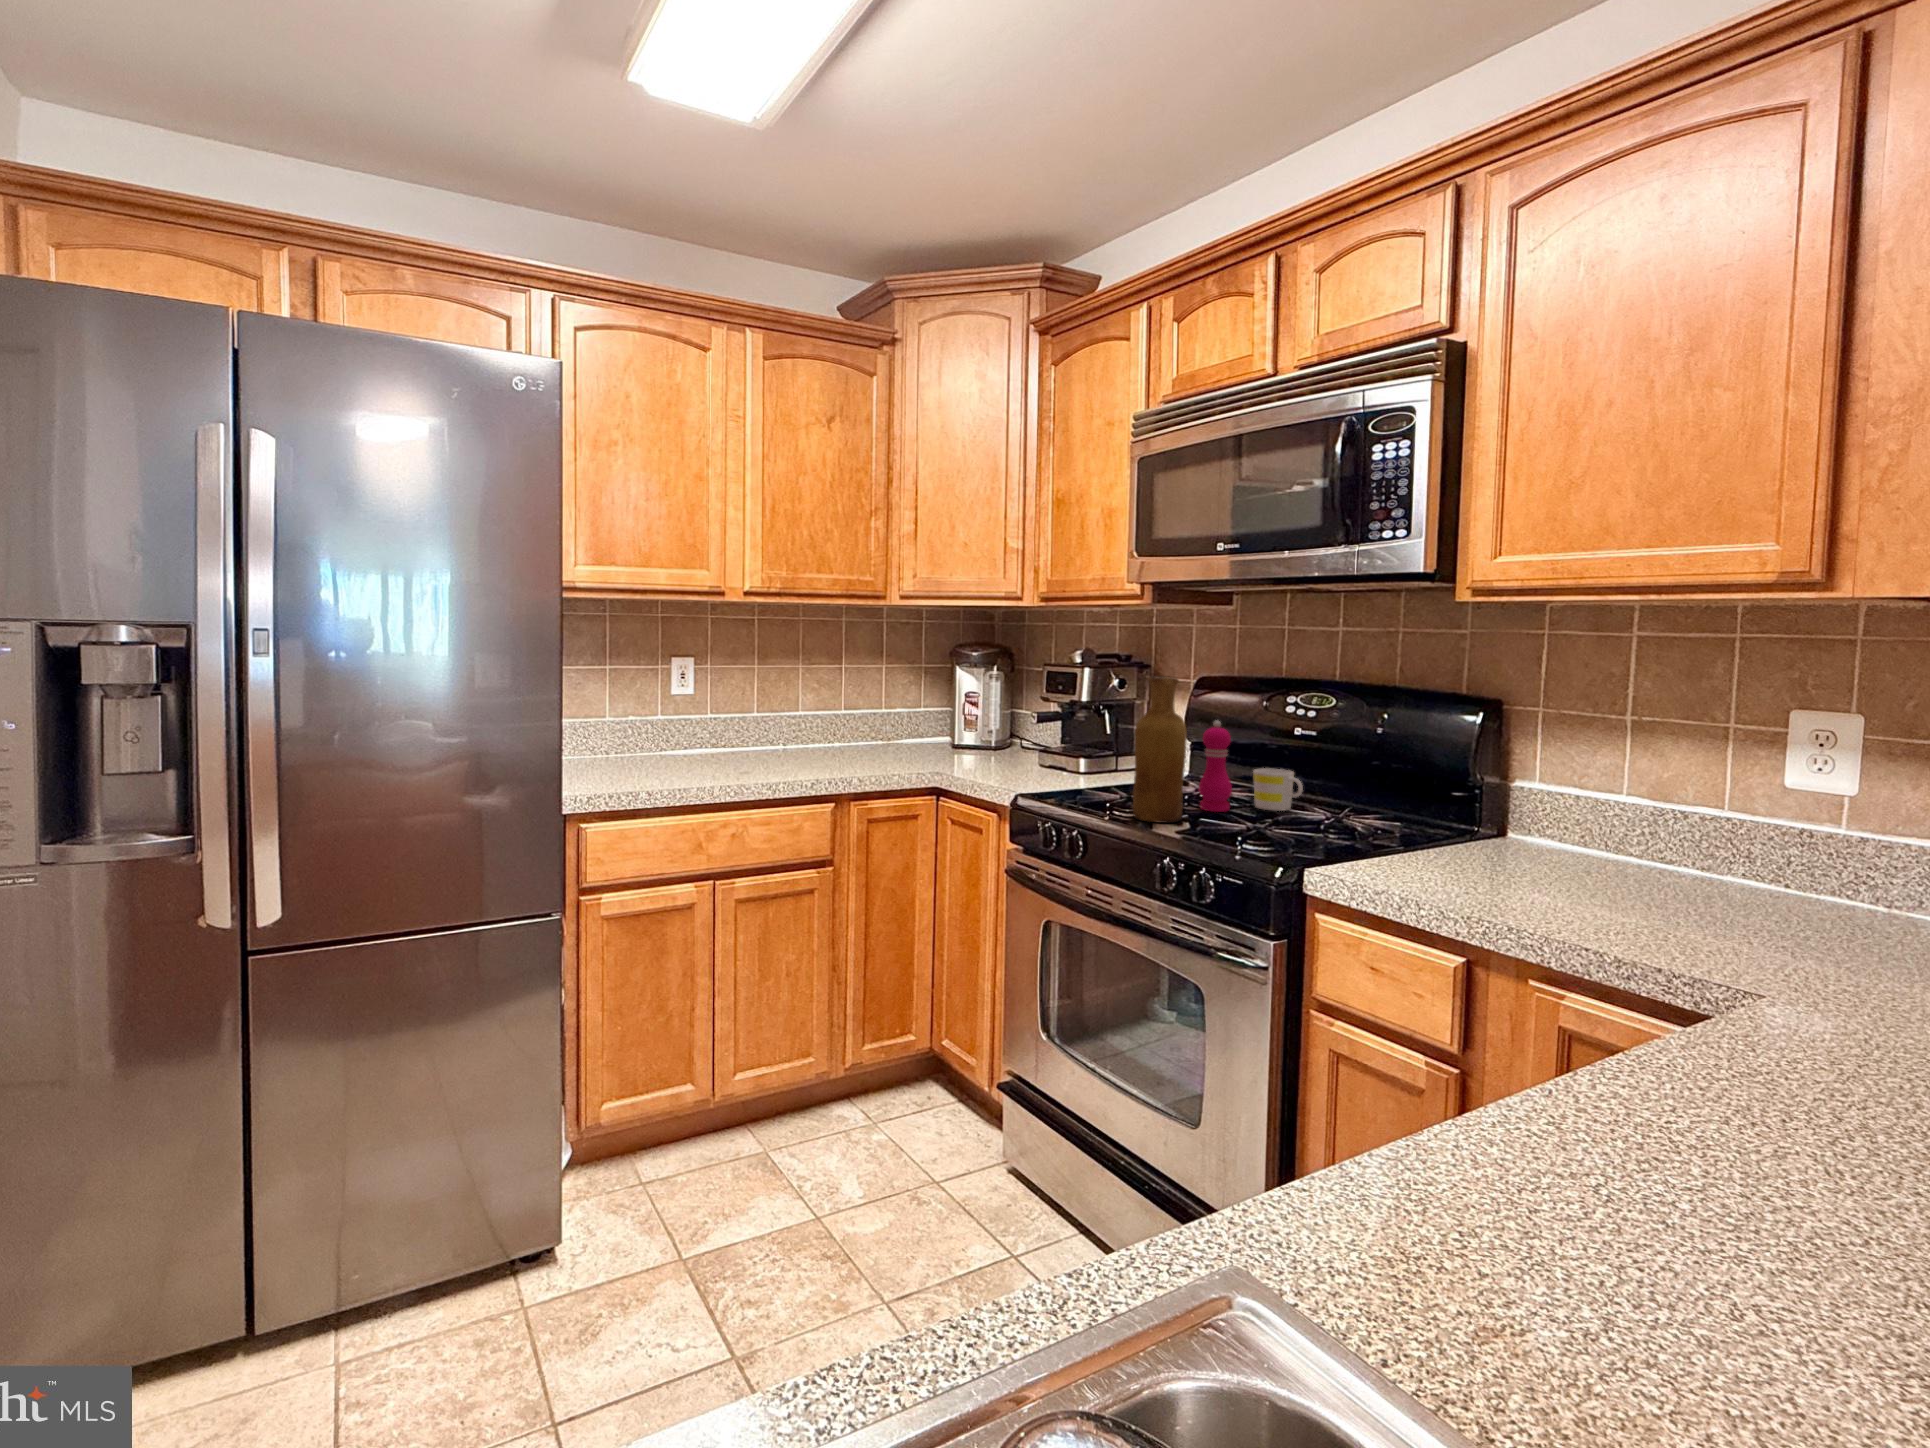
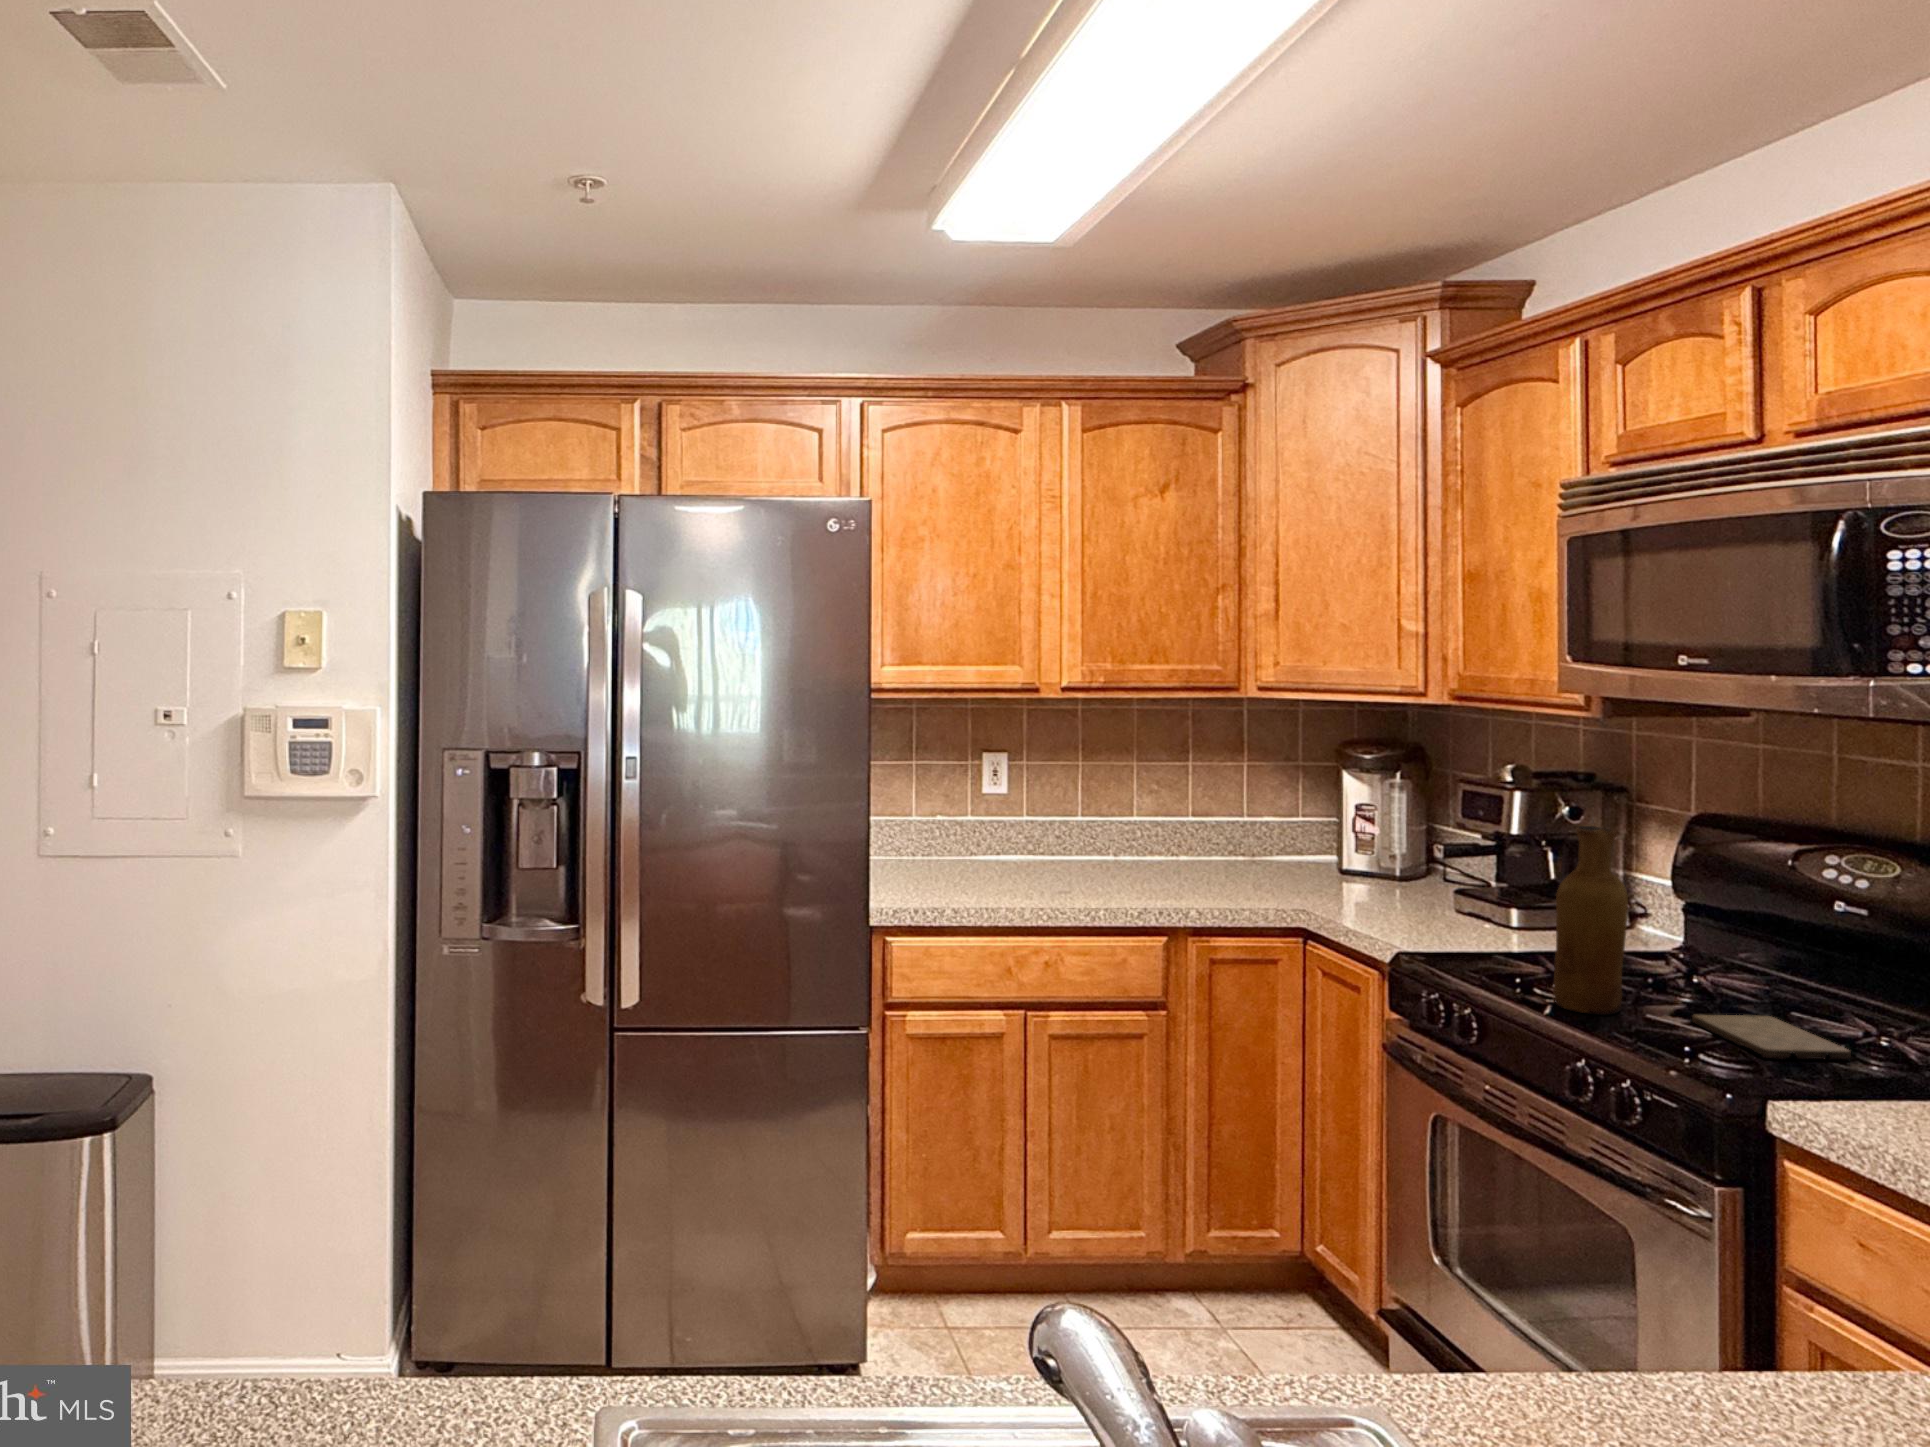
pepper mill: present [1198,720,1232,812] -> none [1652,881,1700,1001]
mug: present [1253,768,1303,811] -> none [1735,944,1806,1005]
cutting board: none [1232,816,1345,842] -> present [1692,1015,1851,1059]

